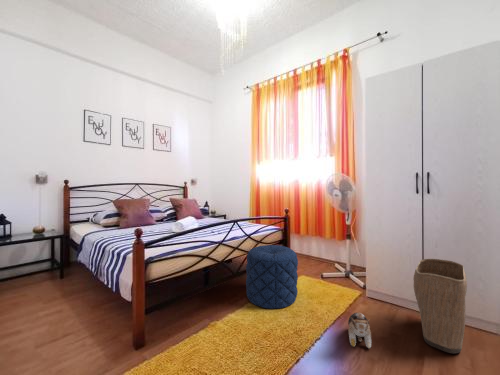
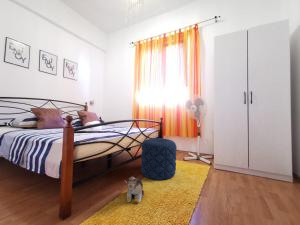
laundry basket: present [413,259,467,353] -> none [249,142,284,195]
plush toy: present [348,312,371,348] -> present [126,177,144,202]

